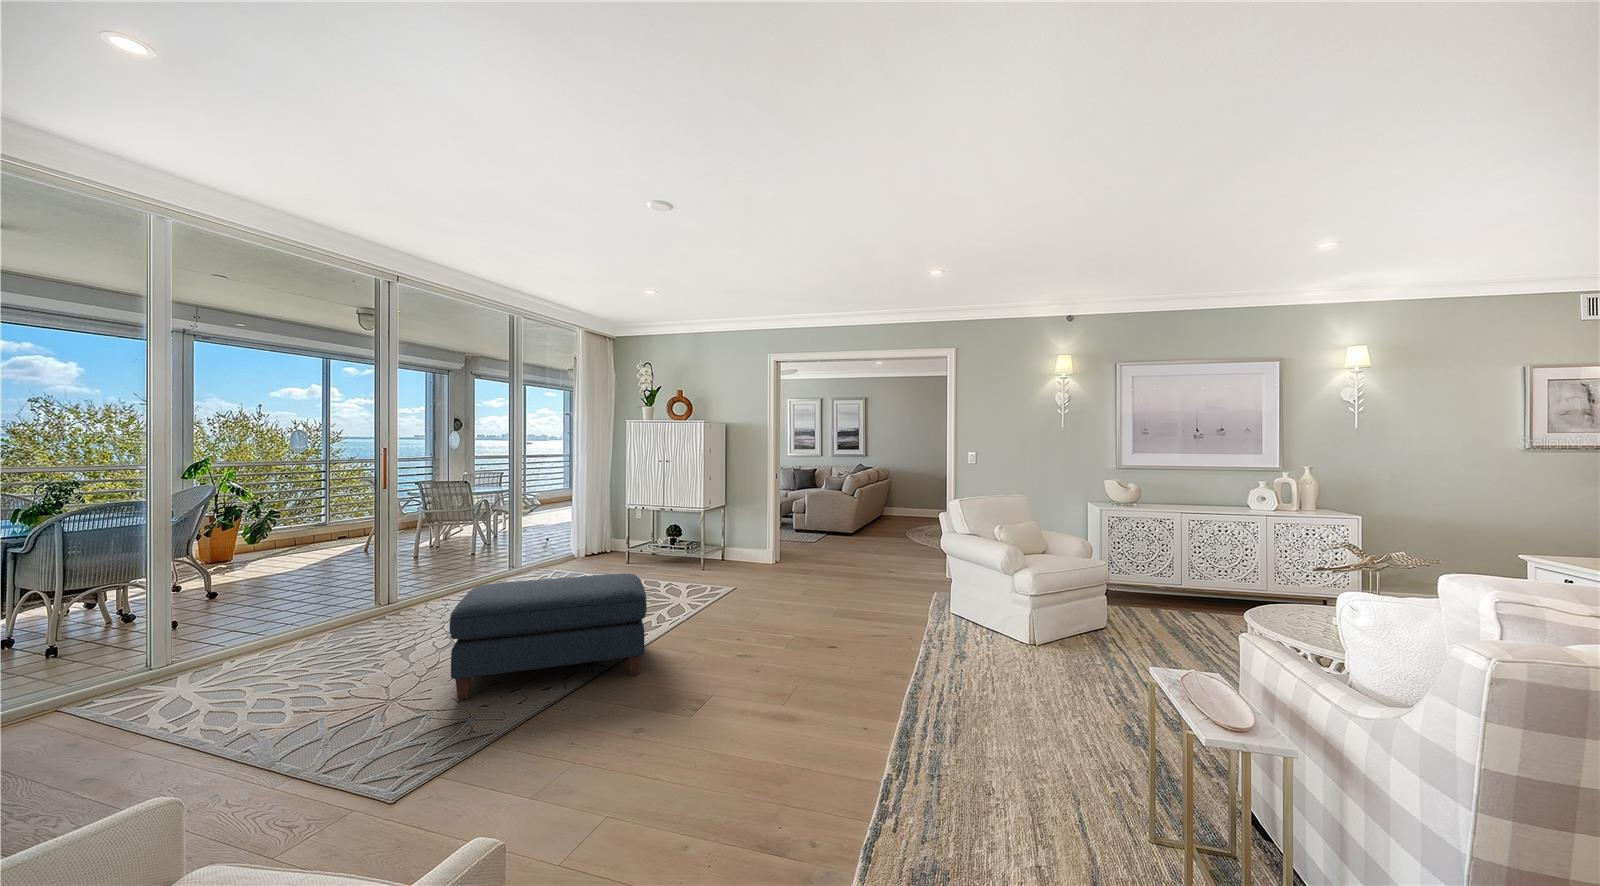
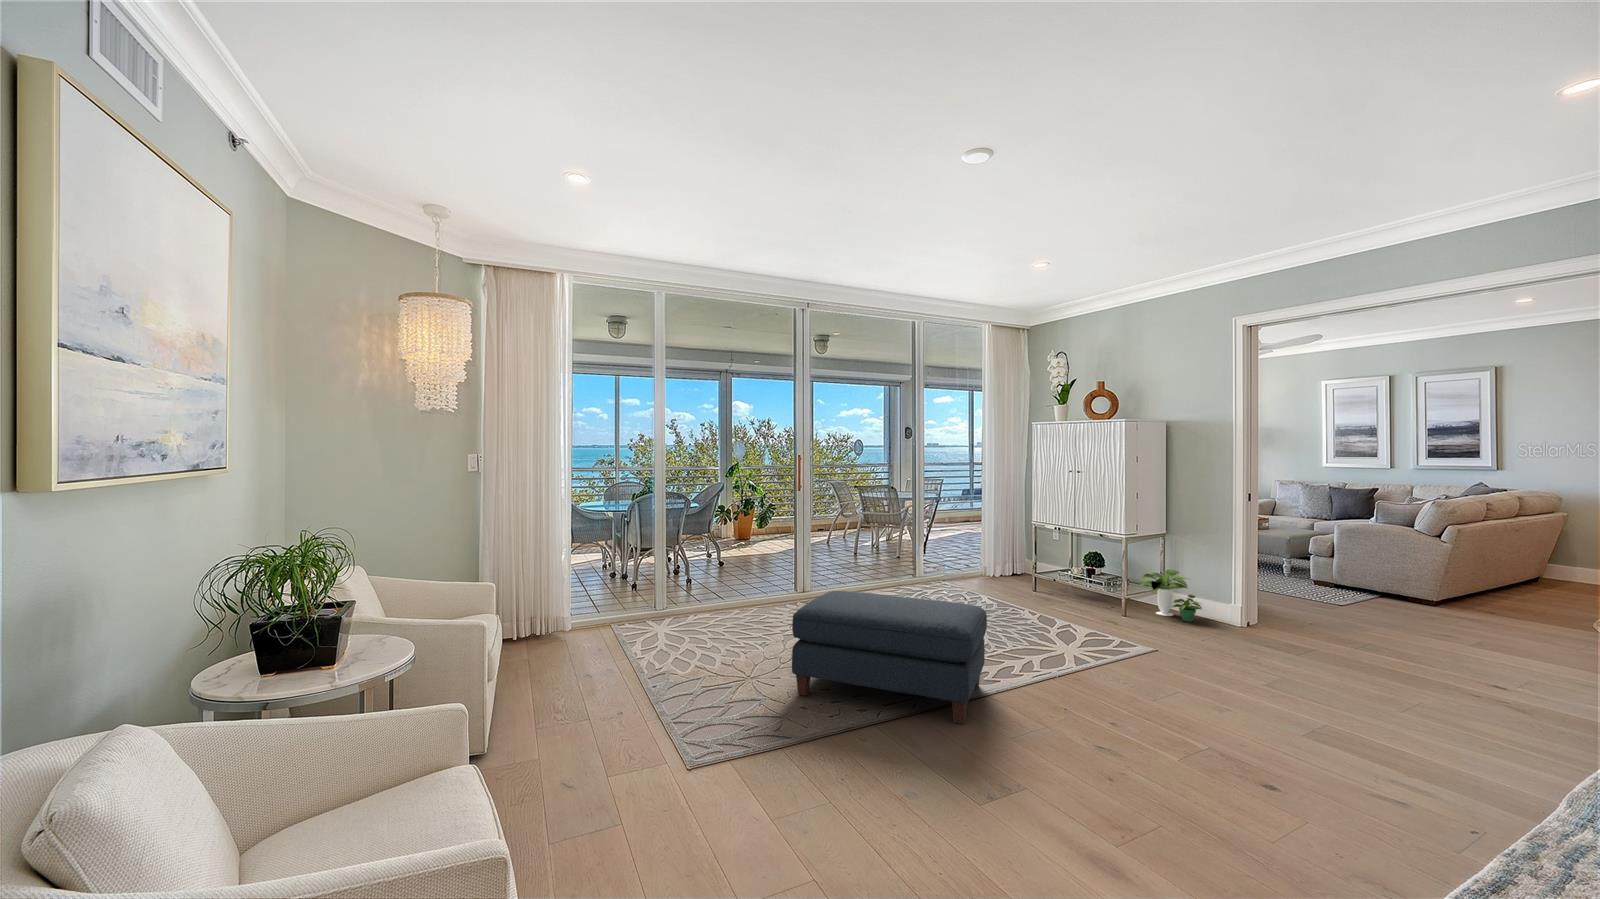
potted plant: none [711,530,753,566] -> present [1140,569,1202,622]

